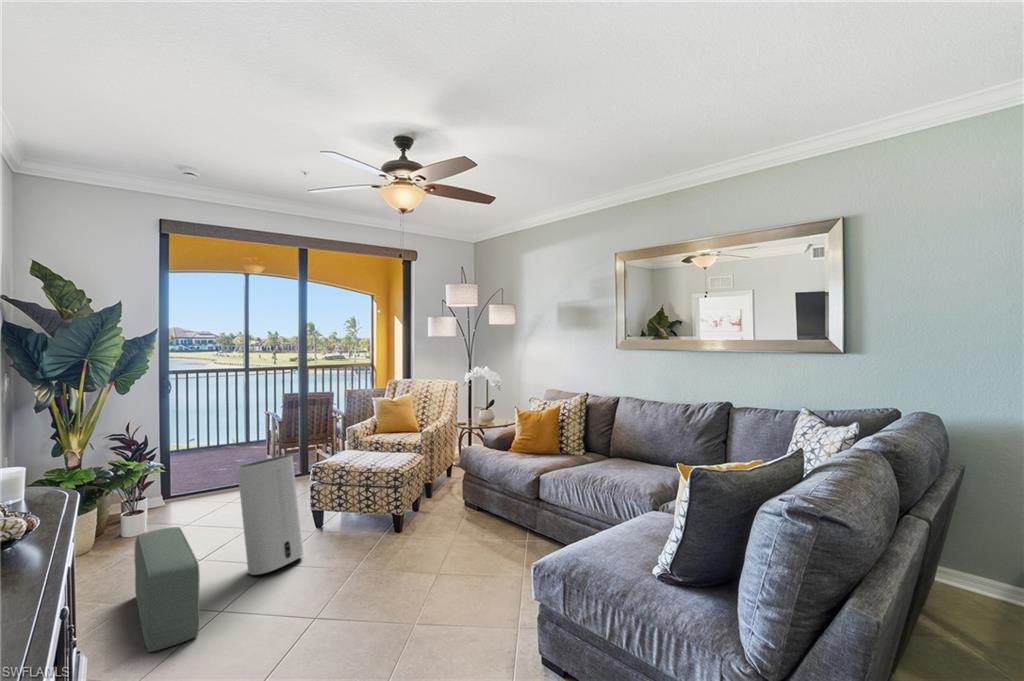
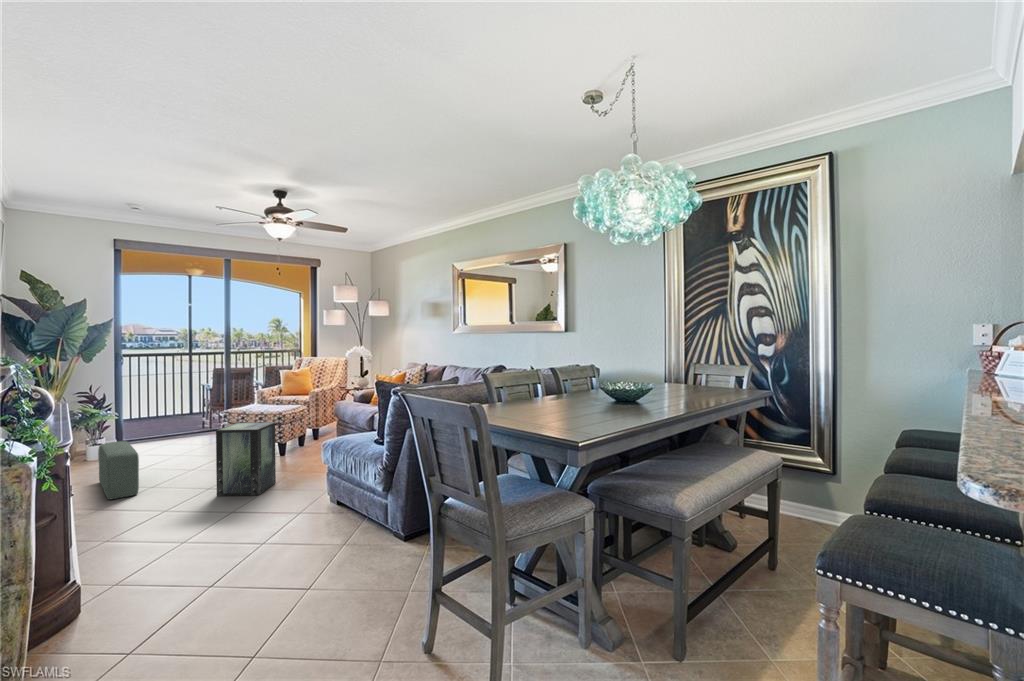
air purifier: present [237,455,303,575] -> none [166,401,212,473]
storage box: none [332,504,419,647] -> present [216,422,276,496]

